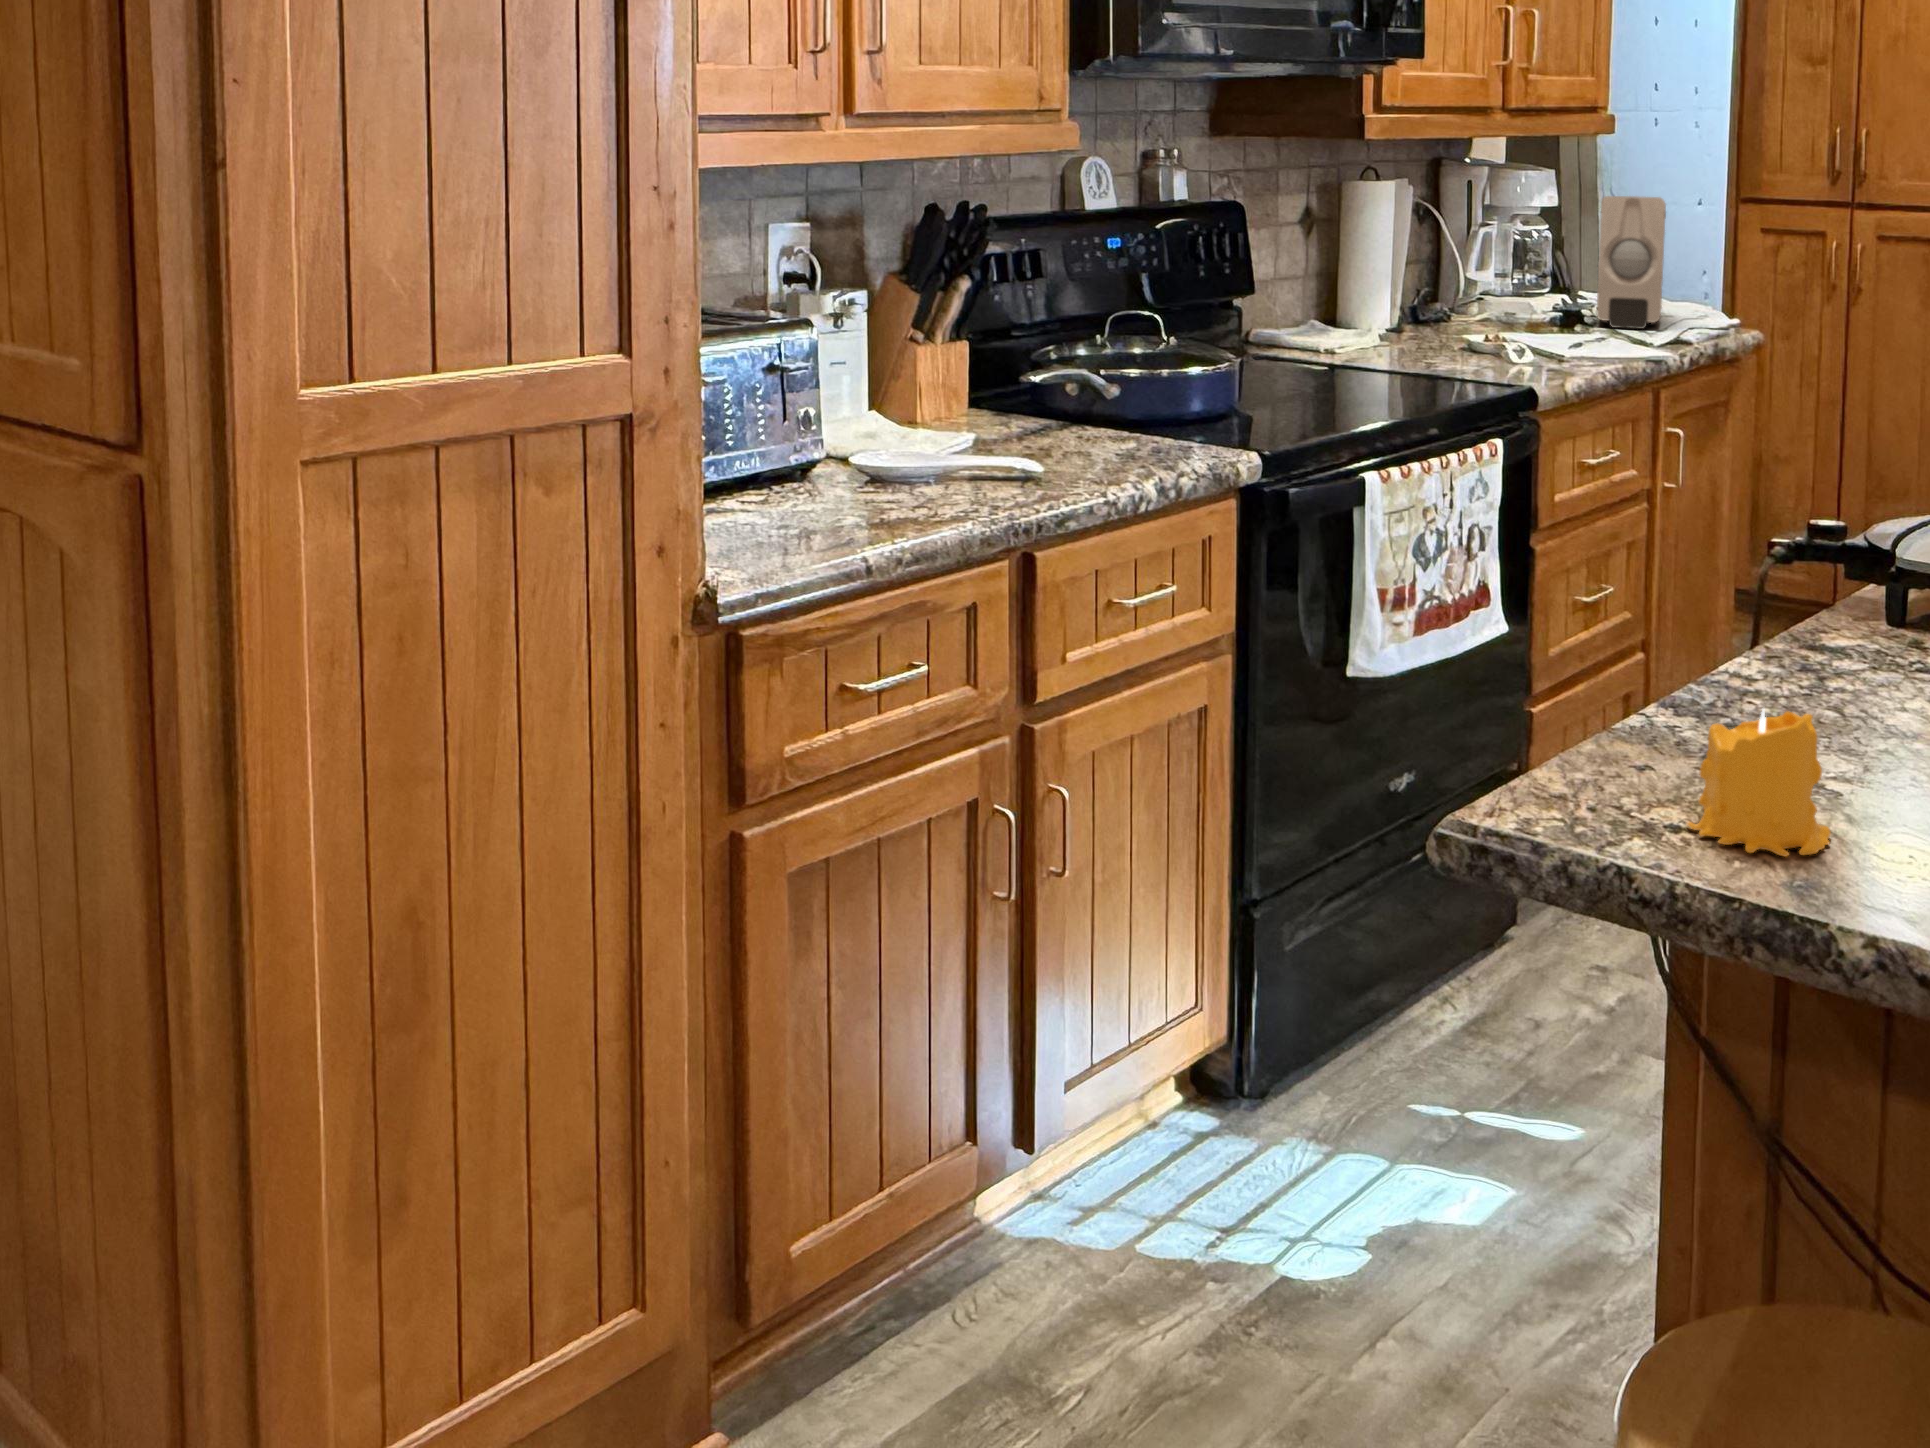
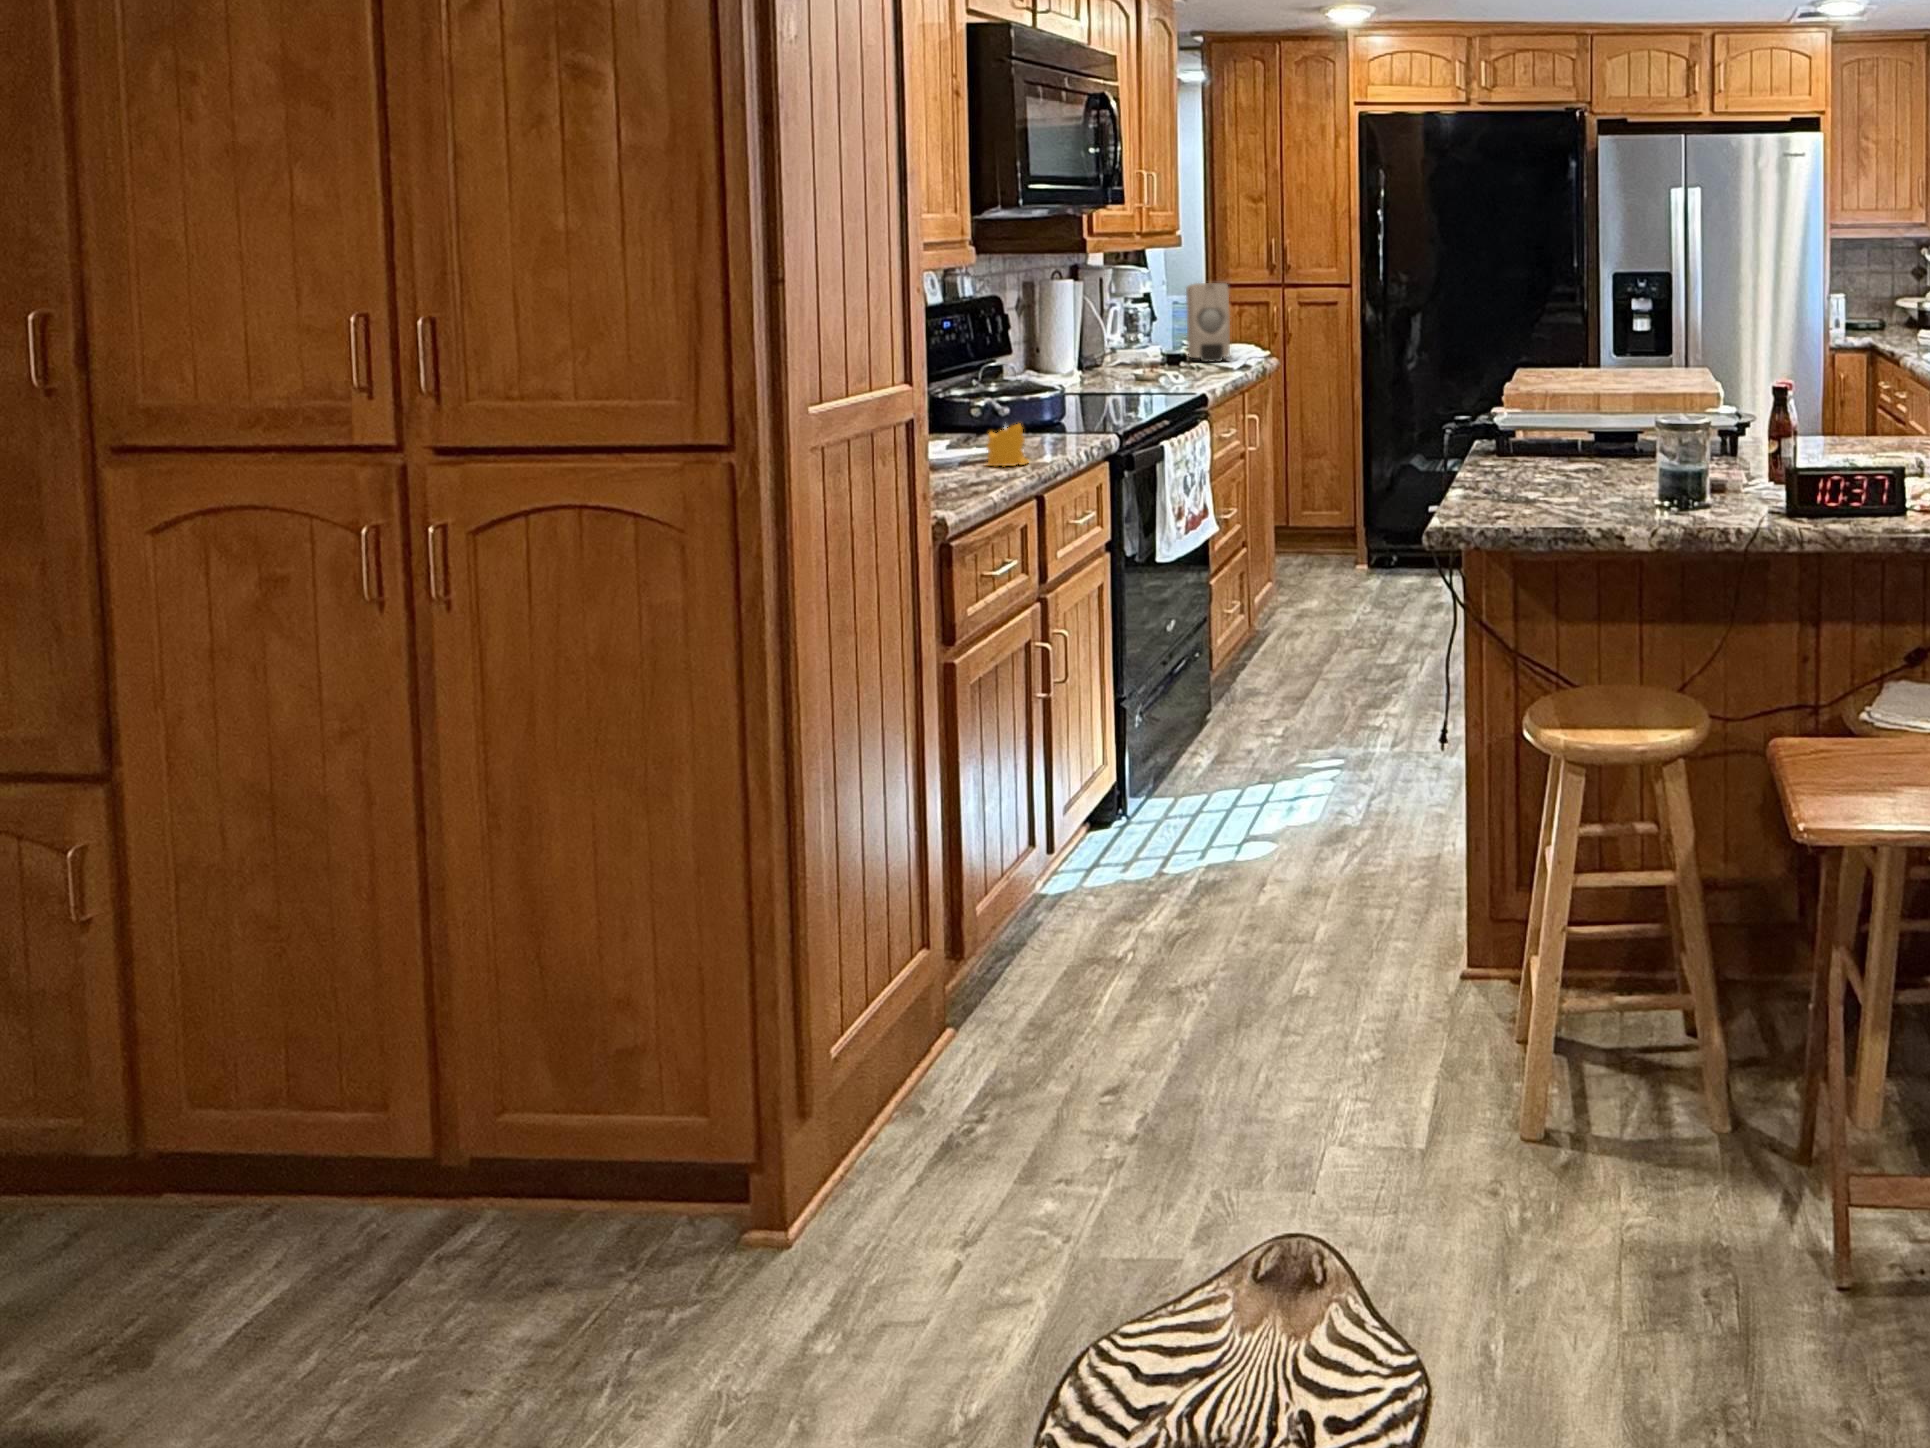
candle: present [1687,709,1831,857] -> present [987,424,1028,466]

